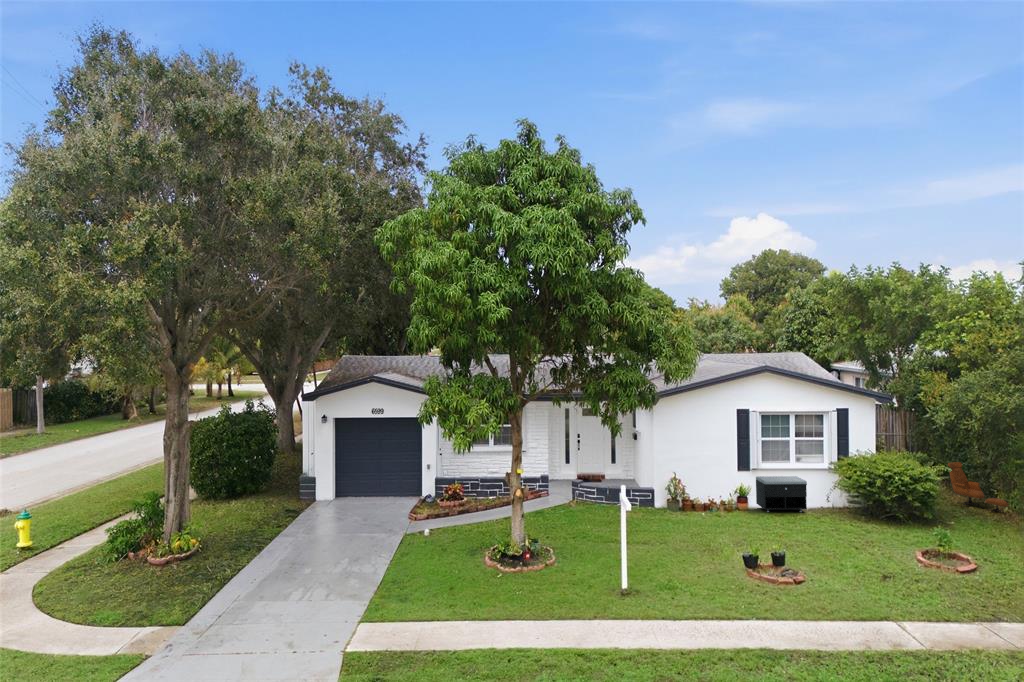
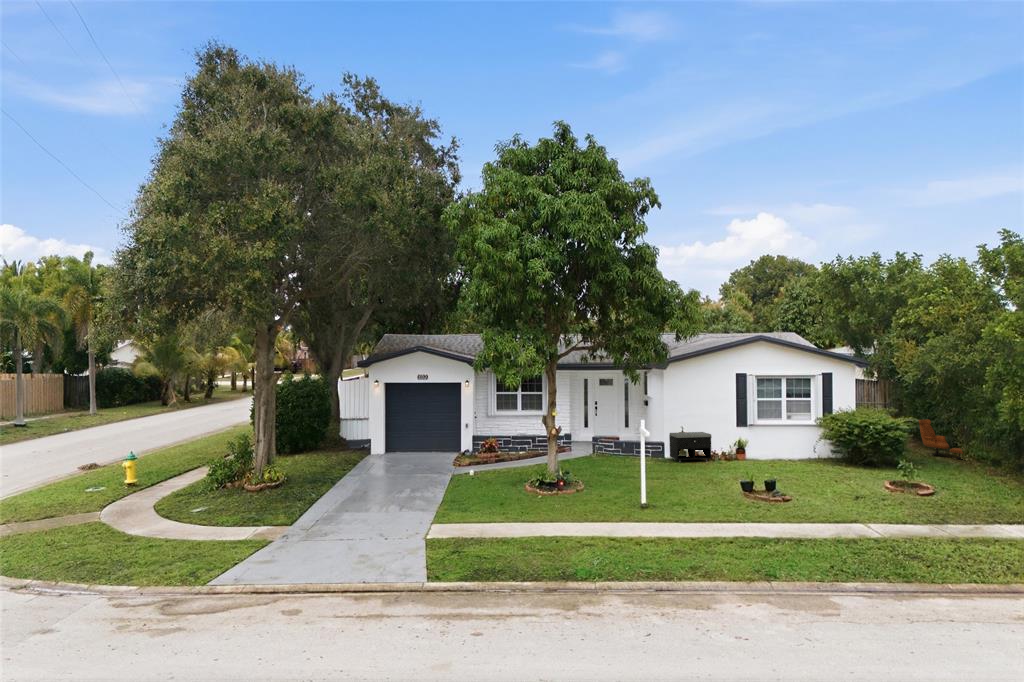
storage bench: present [756,476,807,512] -> present [669,432,712,462]

